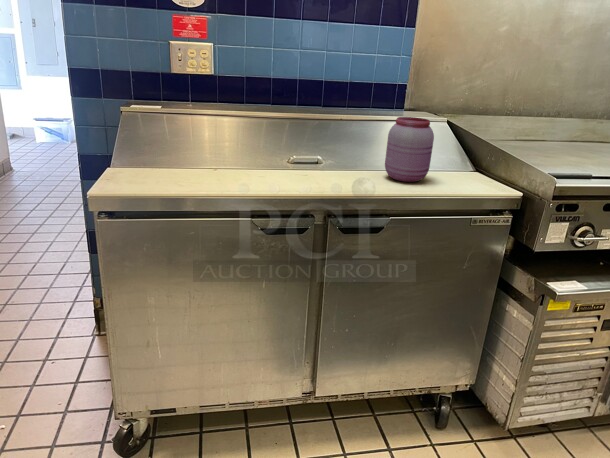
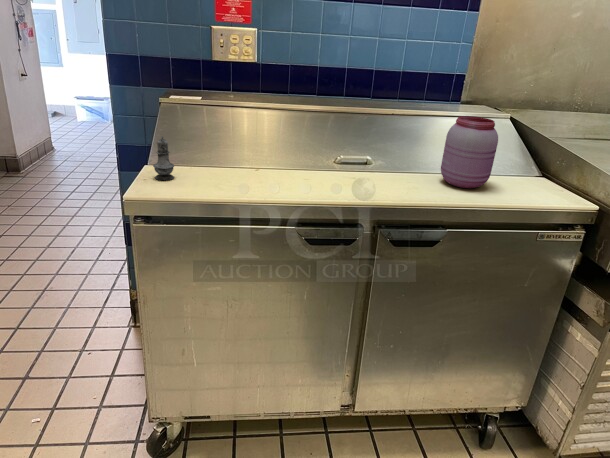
salt shaker: none [114,139,135,181] -> present [153,136,174,180]

